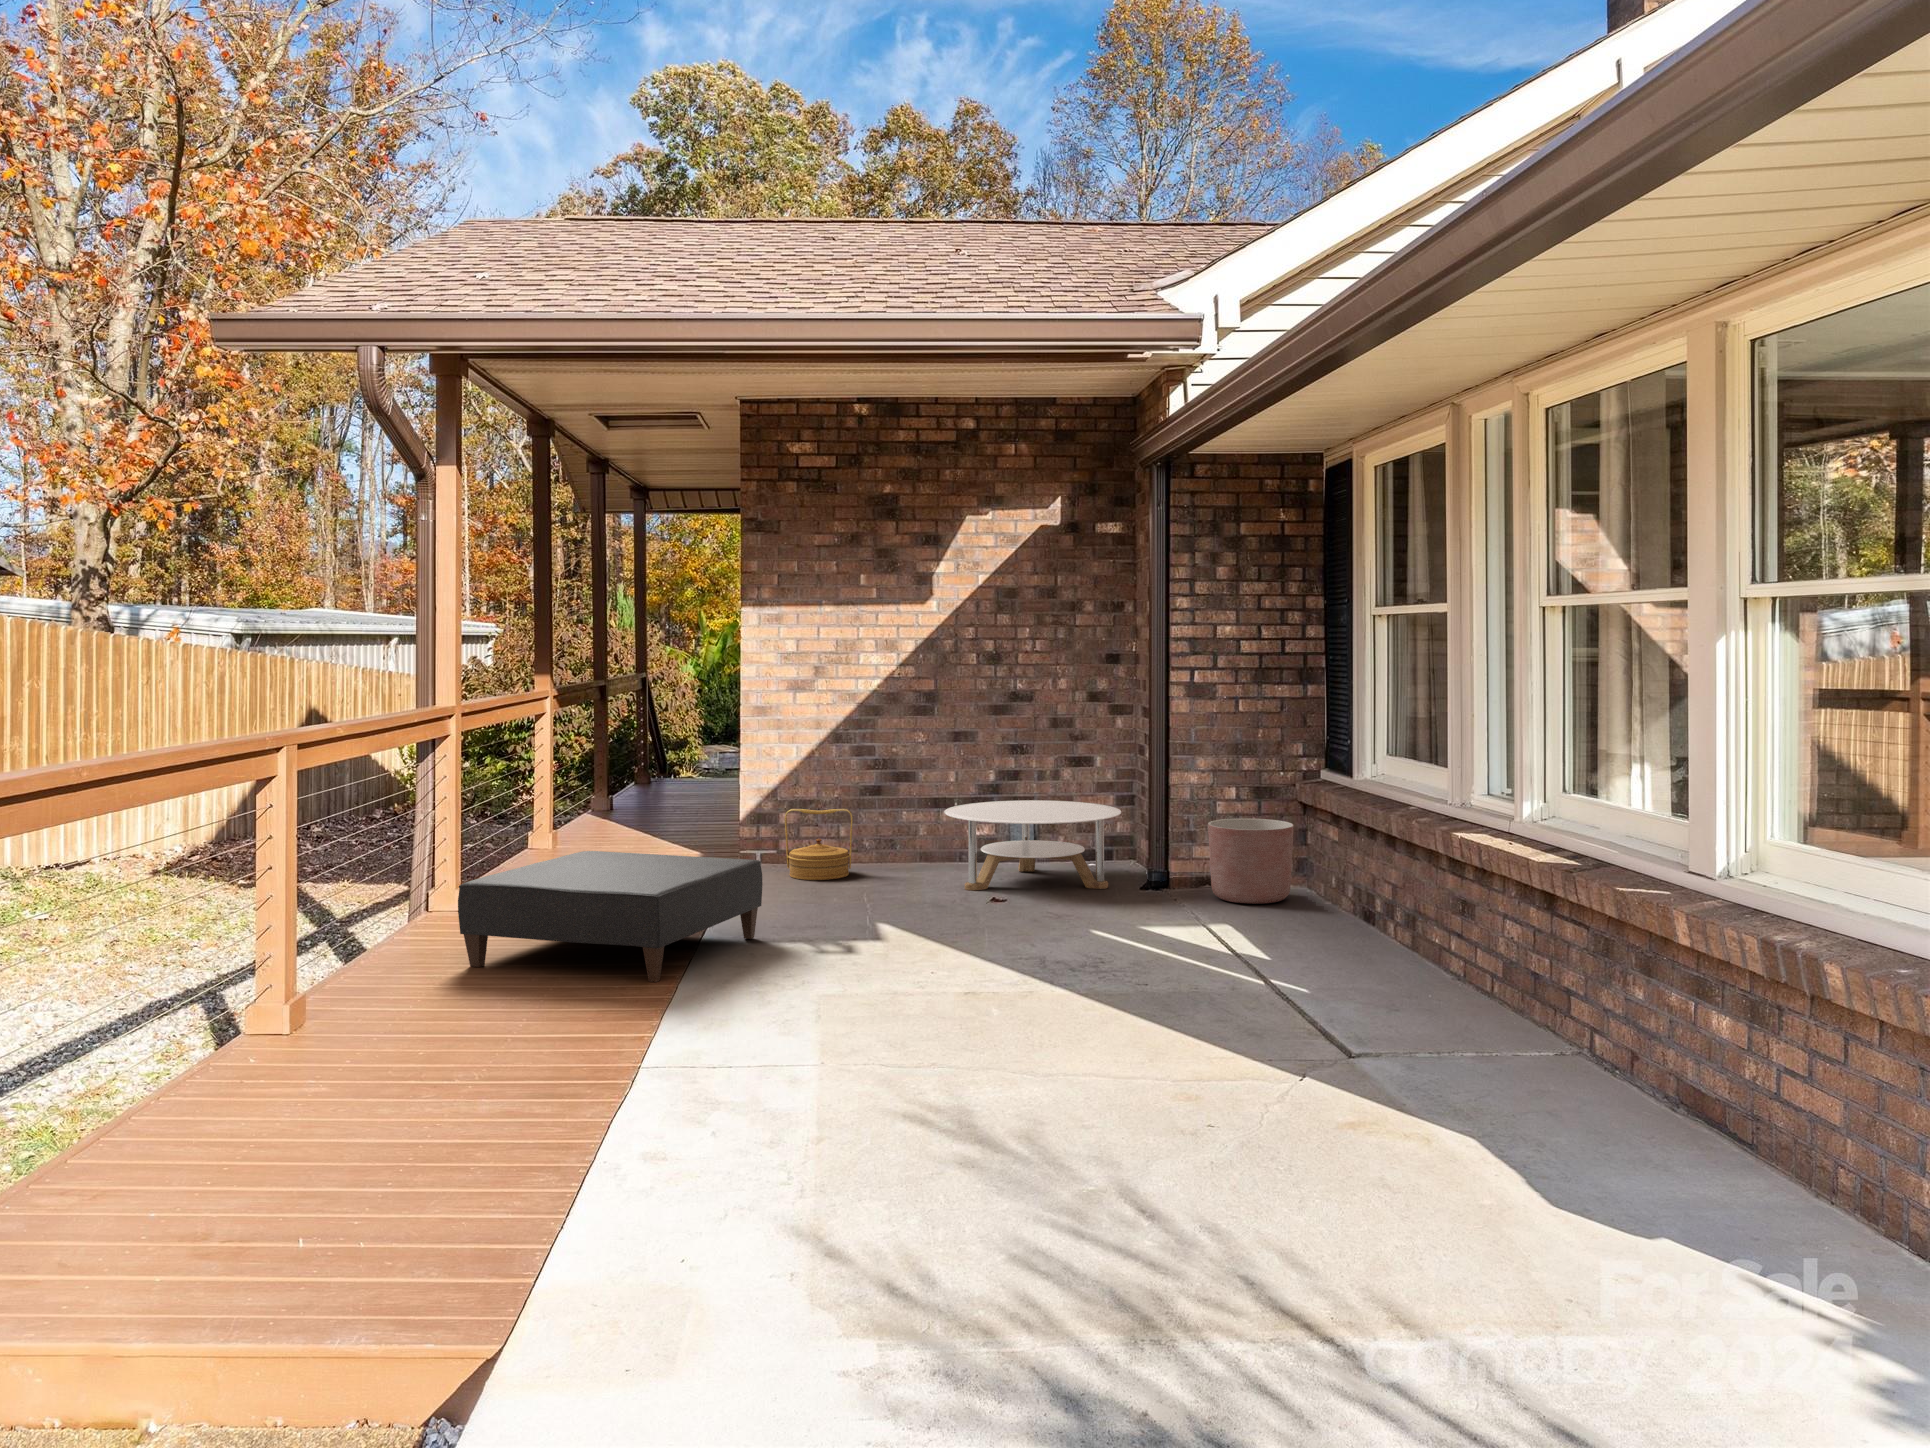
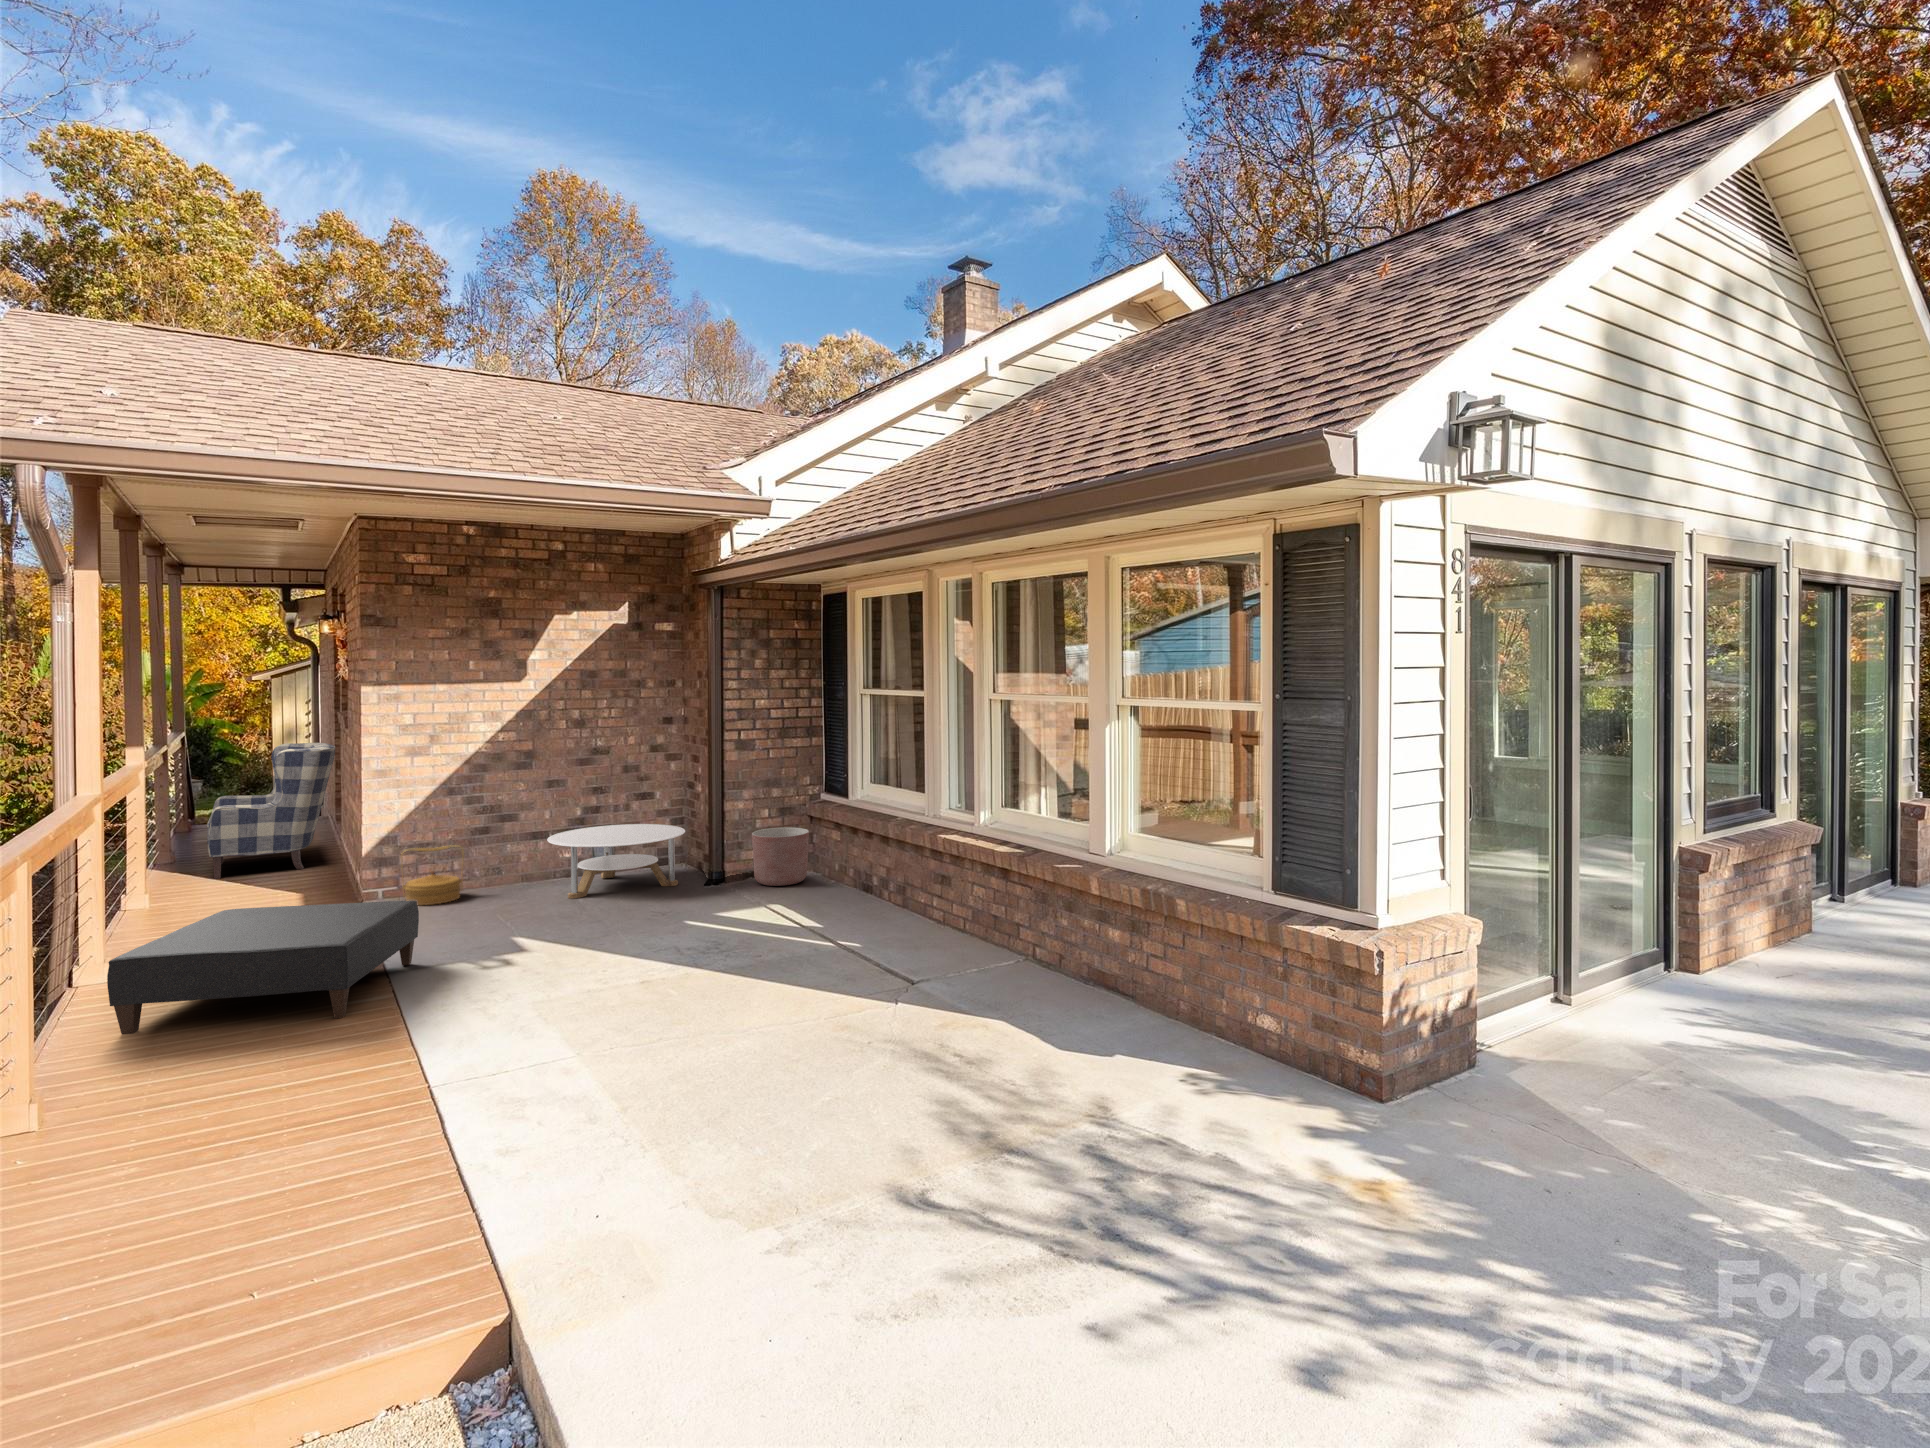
chair: none [628,685,752,834] -> present [207,743,335,879]

